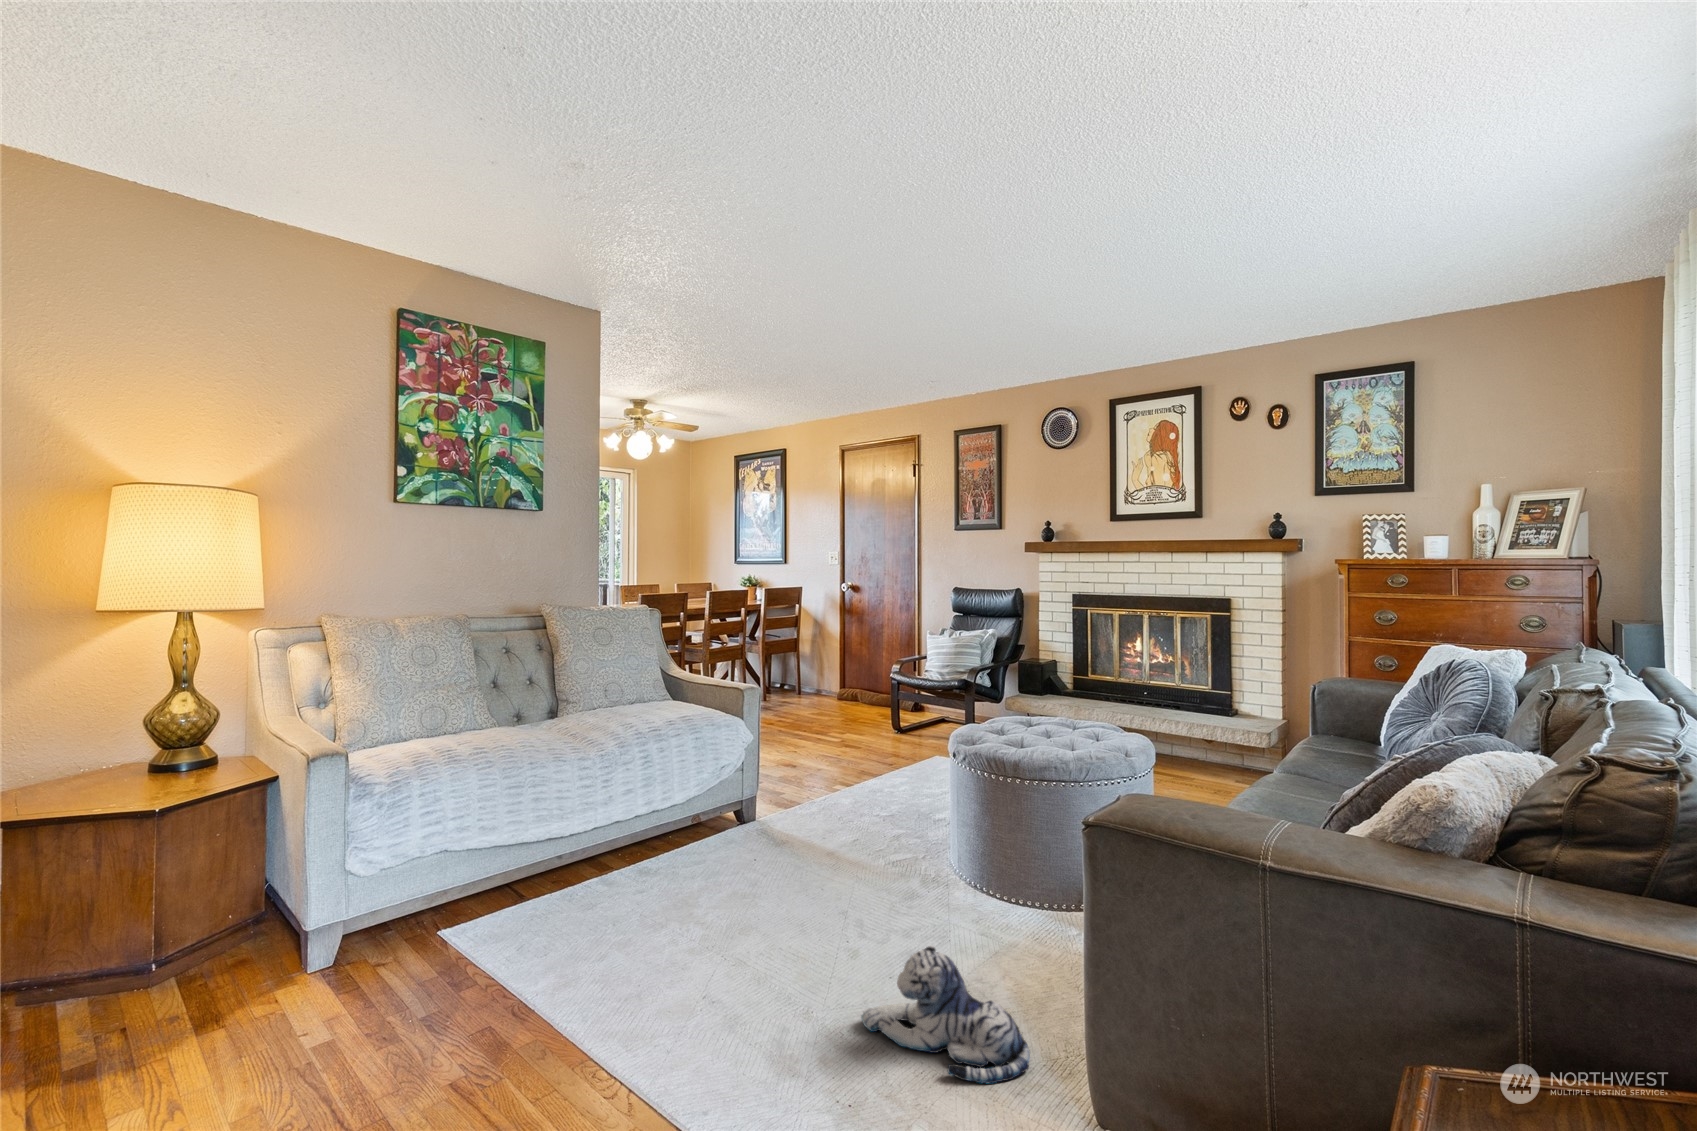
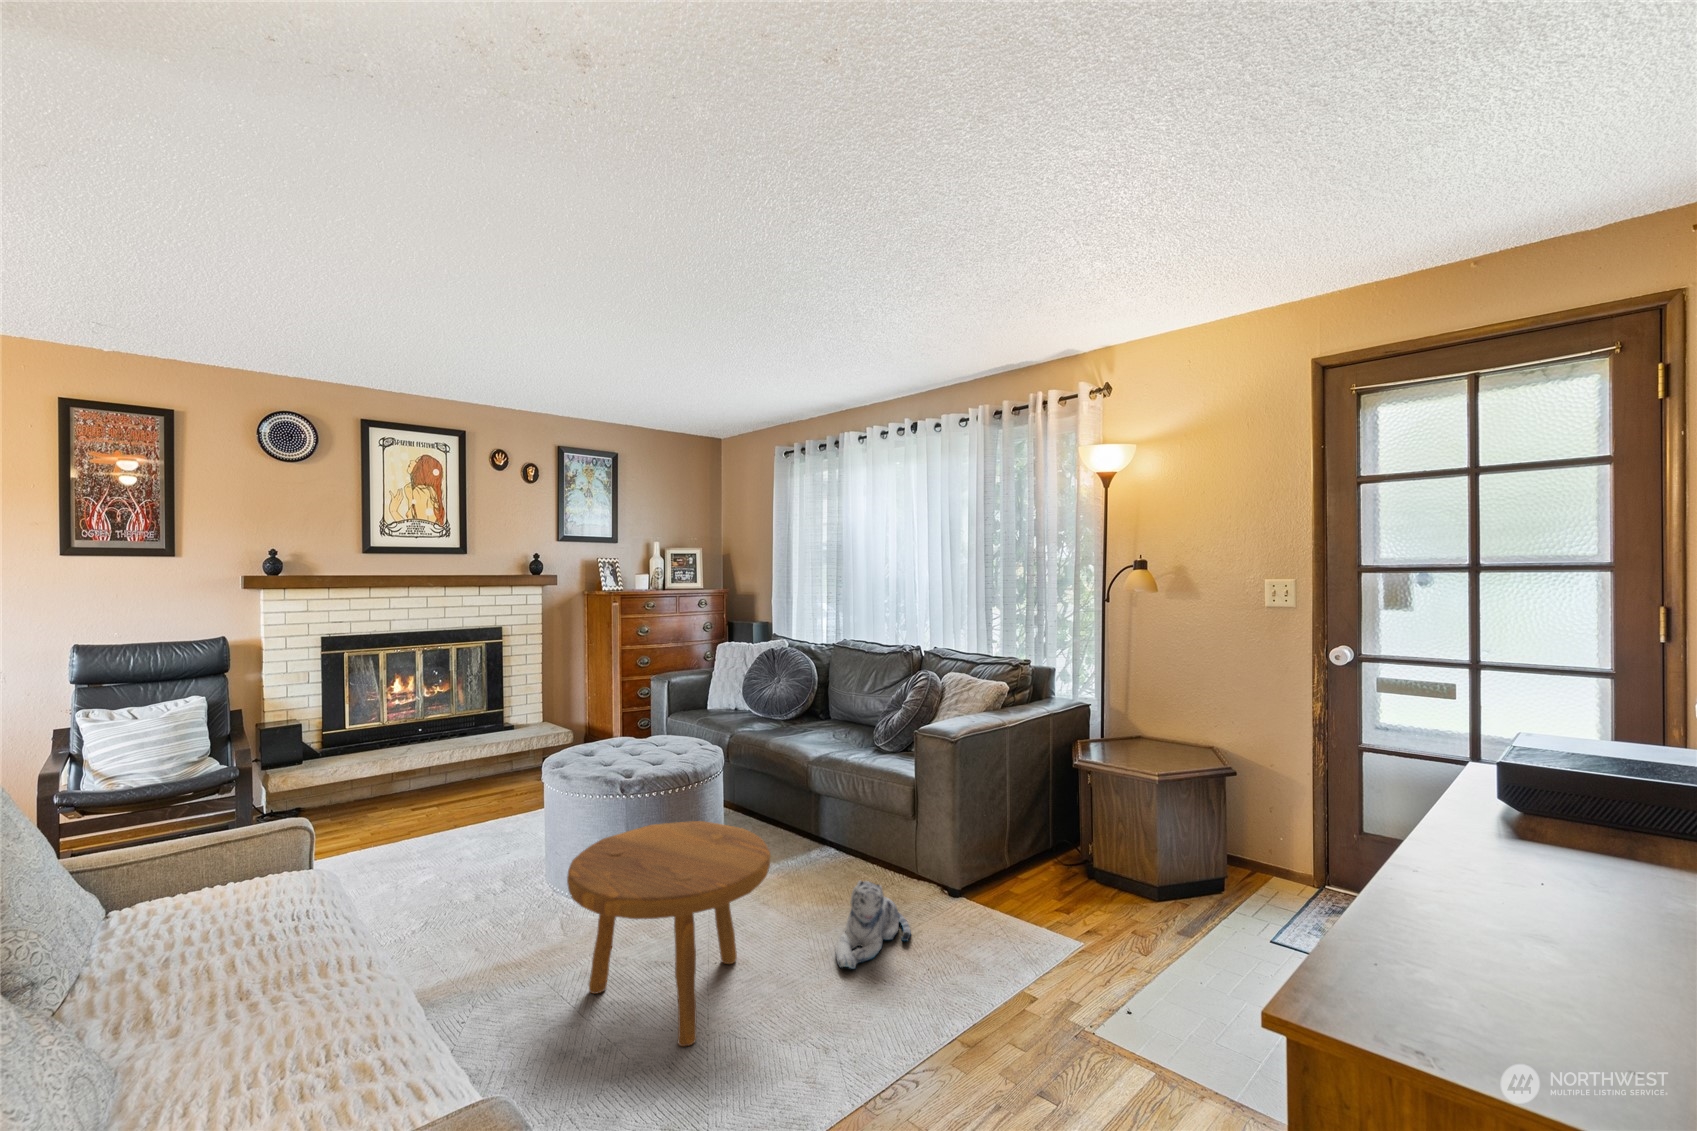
footstool: none [713,768,900,947] -> present [567,821,771,1046]

